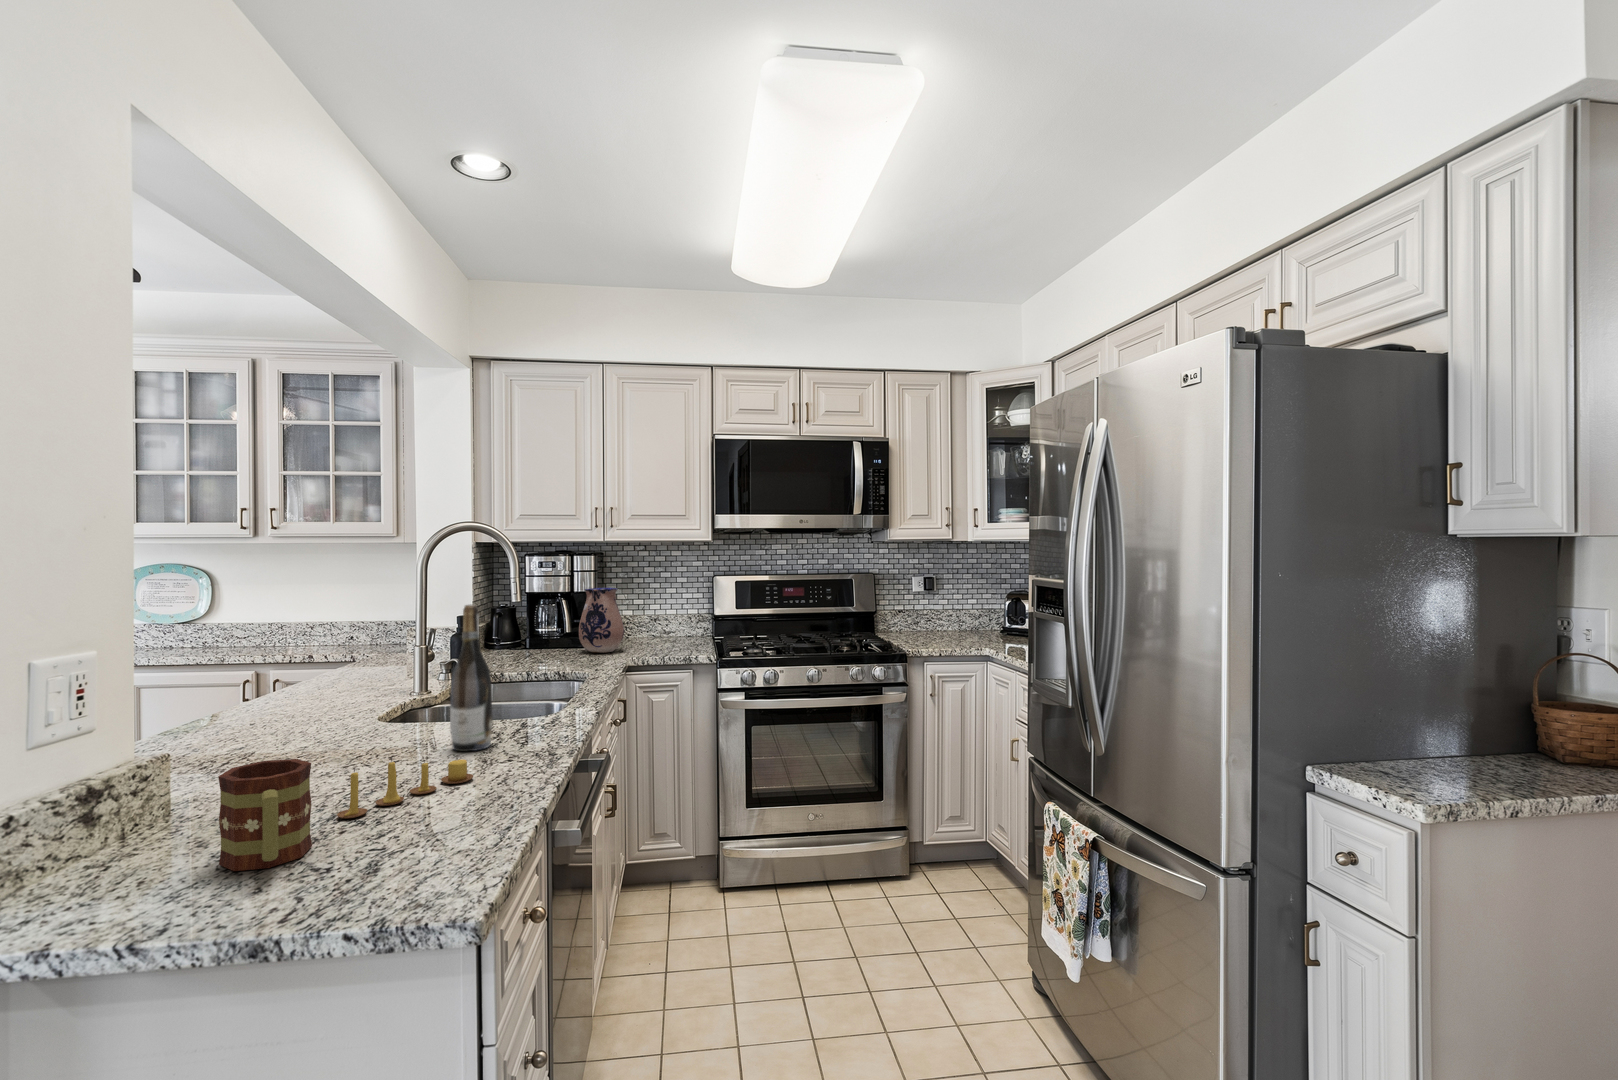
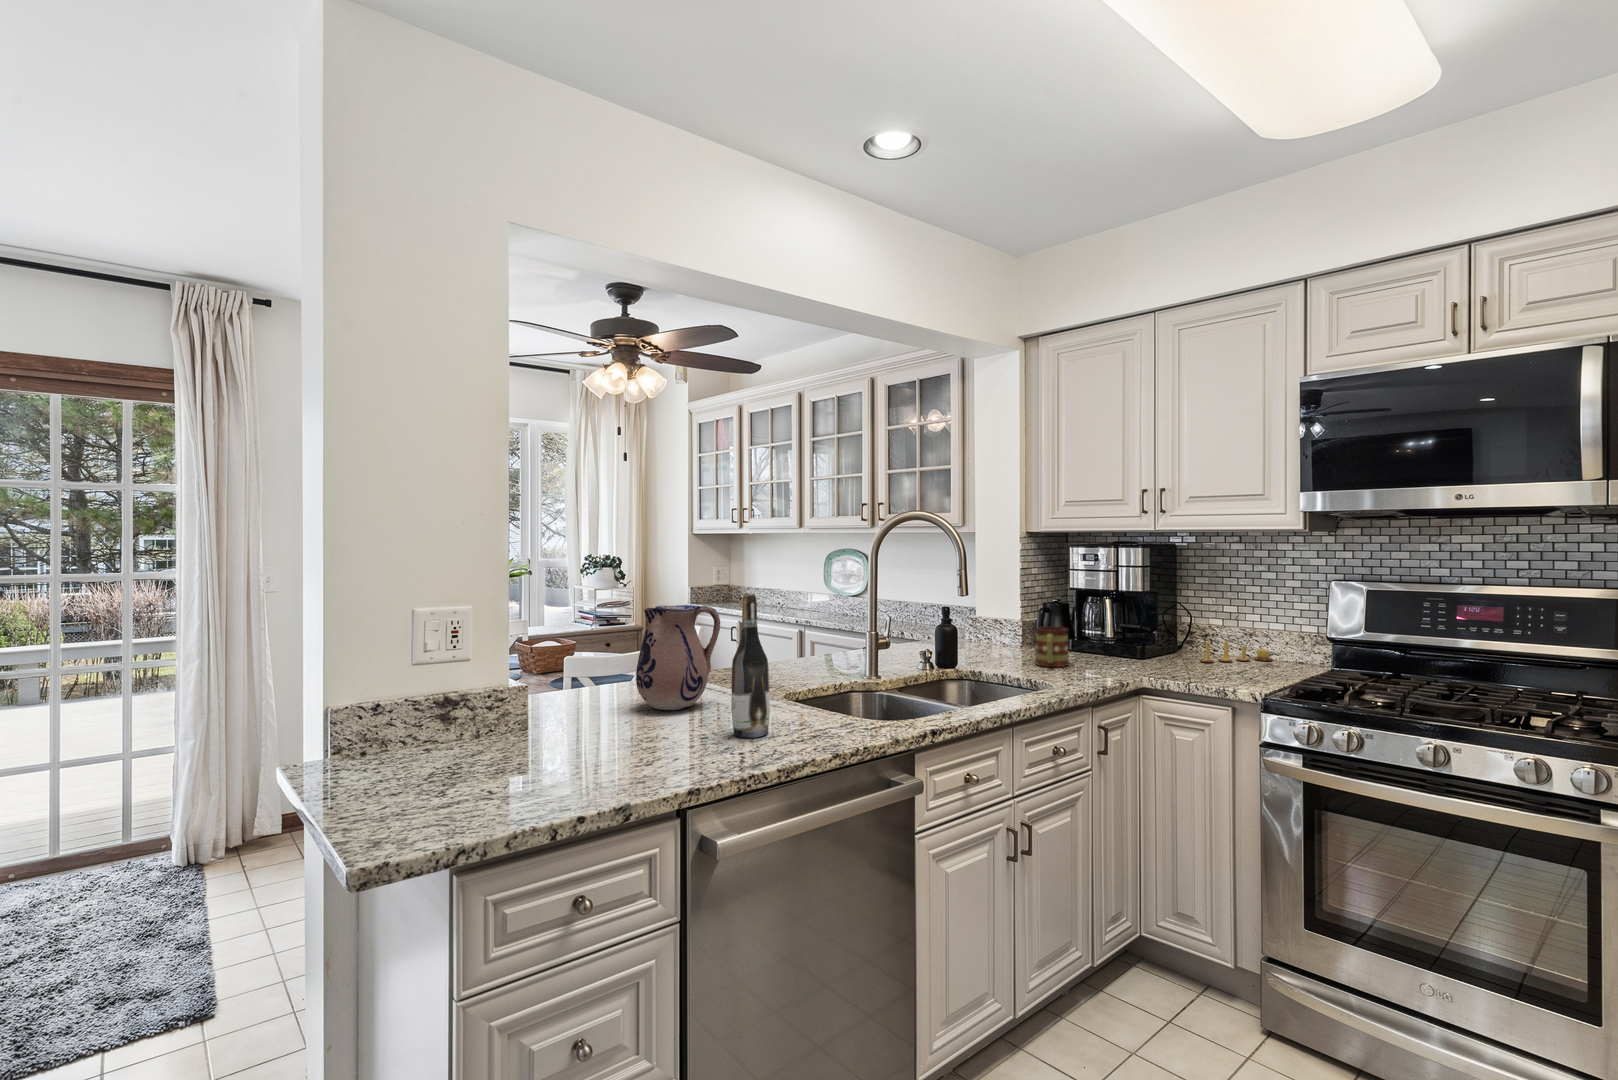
ceramic pitcher: present [579,587,624,653] -> present [636,605,720,710]
candle: present [337,758,473,818] -> present [1200,641,1272,662]
mug: present [218,759,312,871] -> present [1035,627,1069,667]

